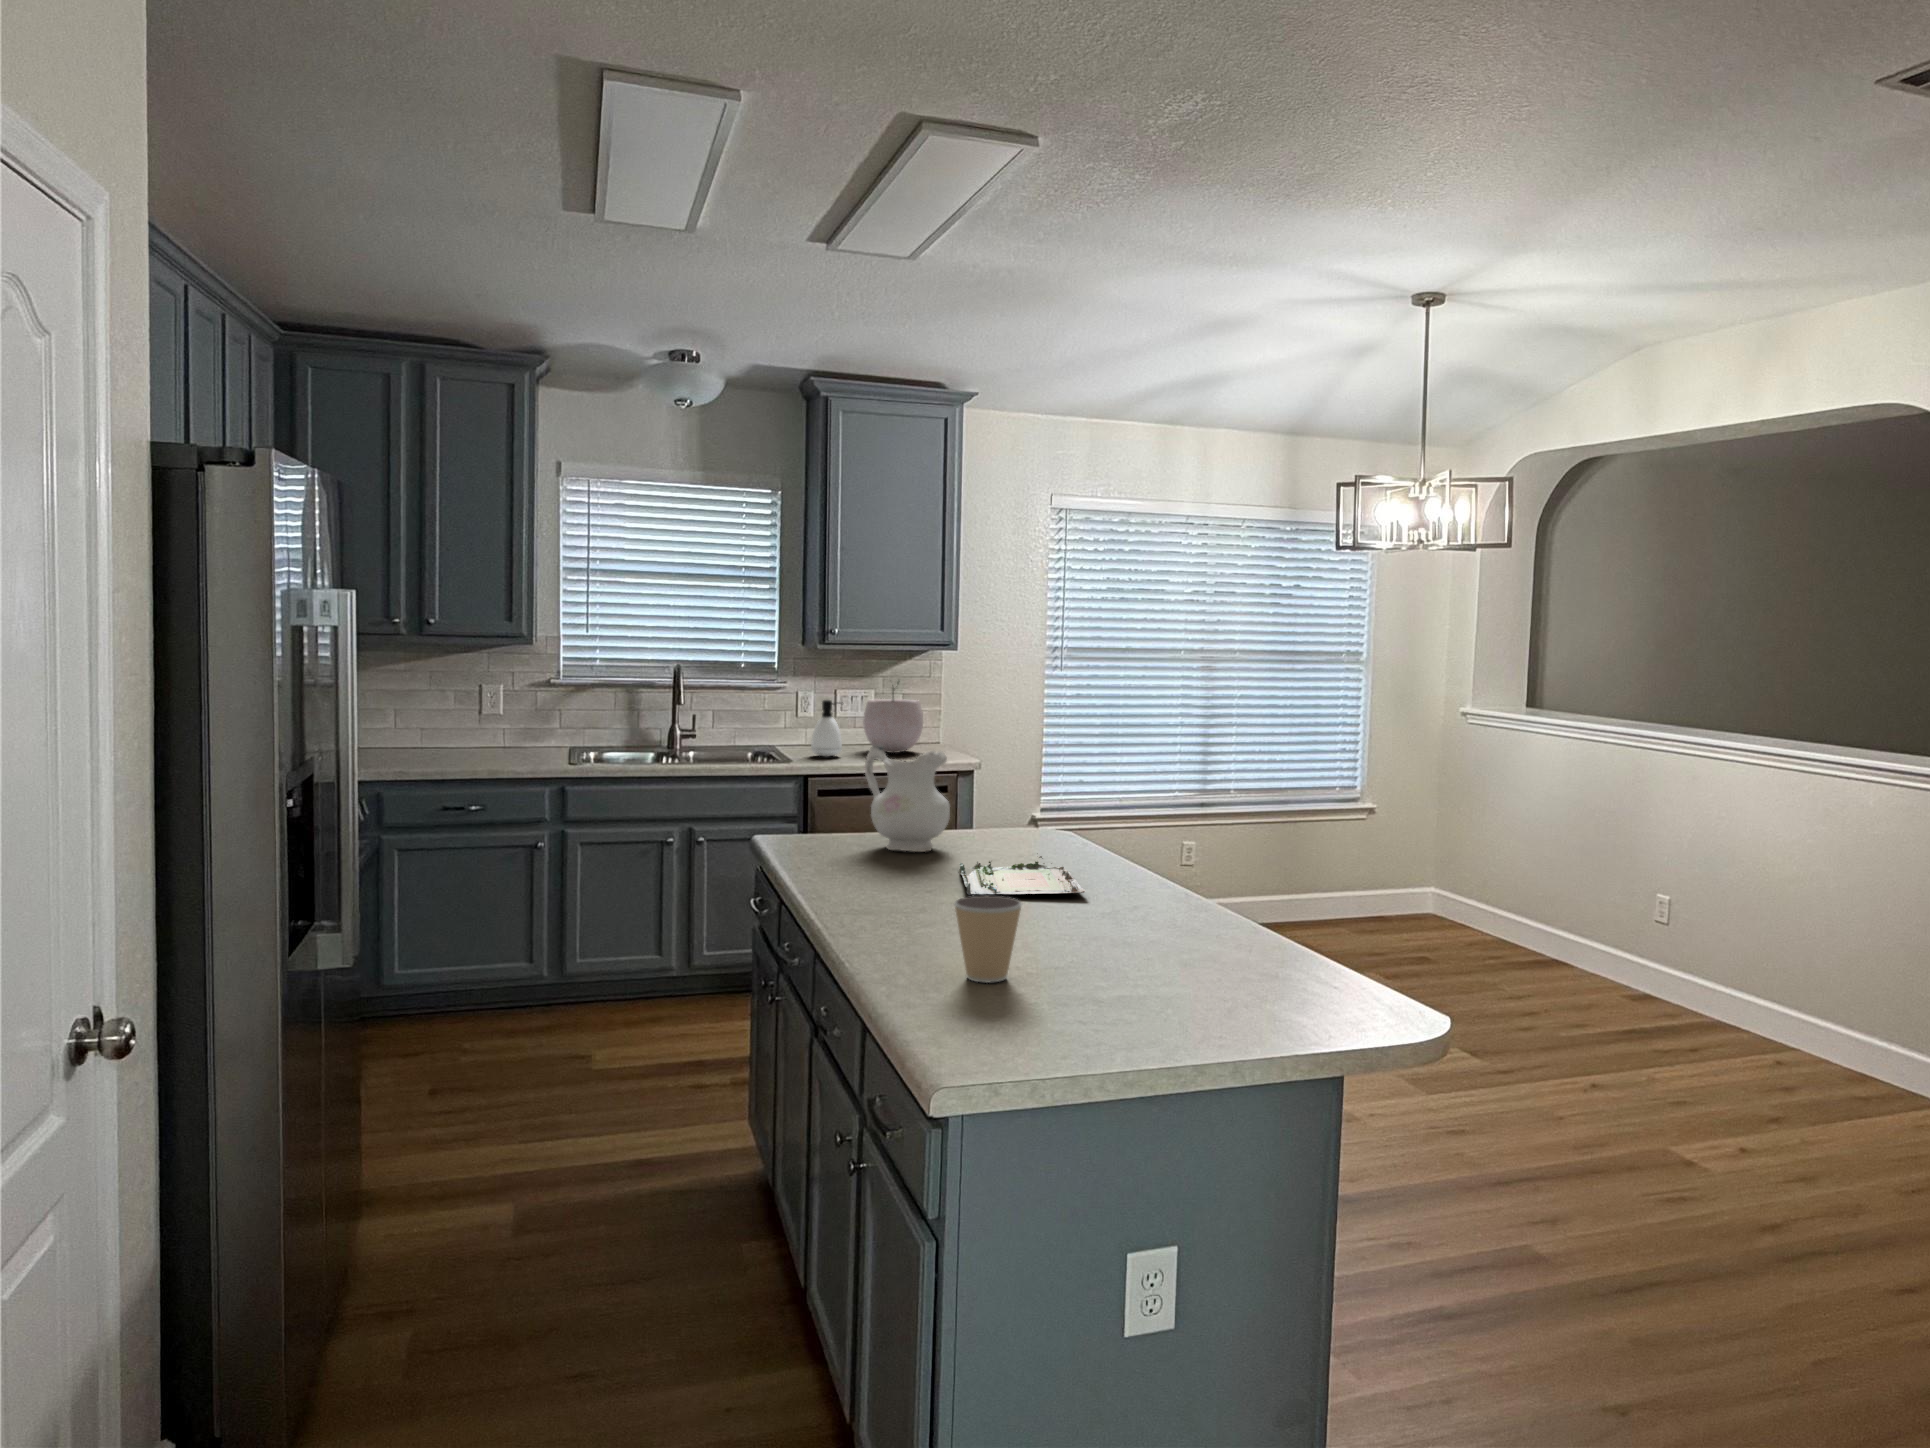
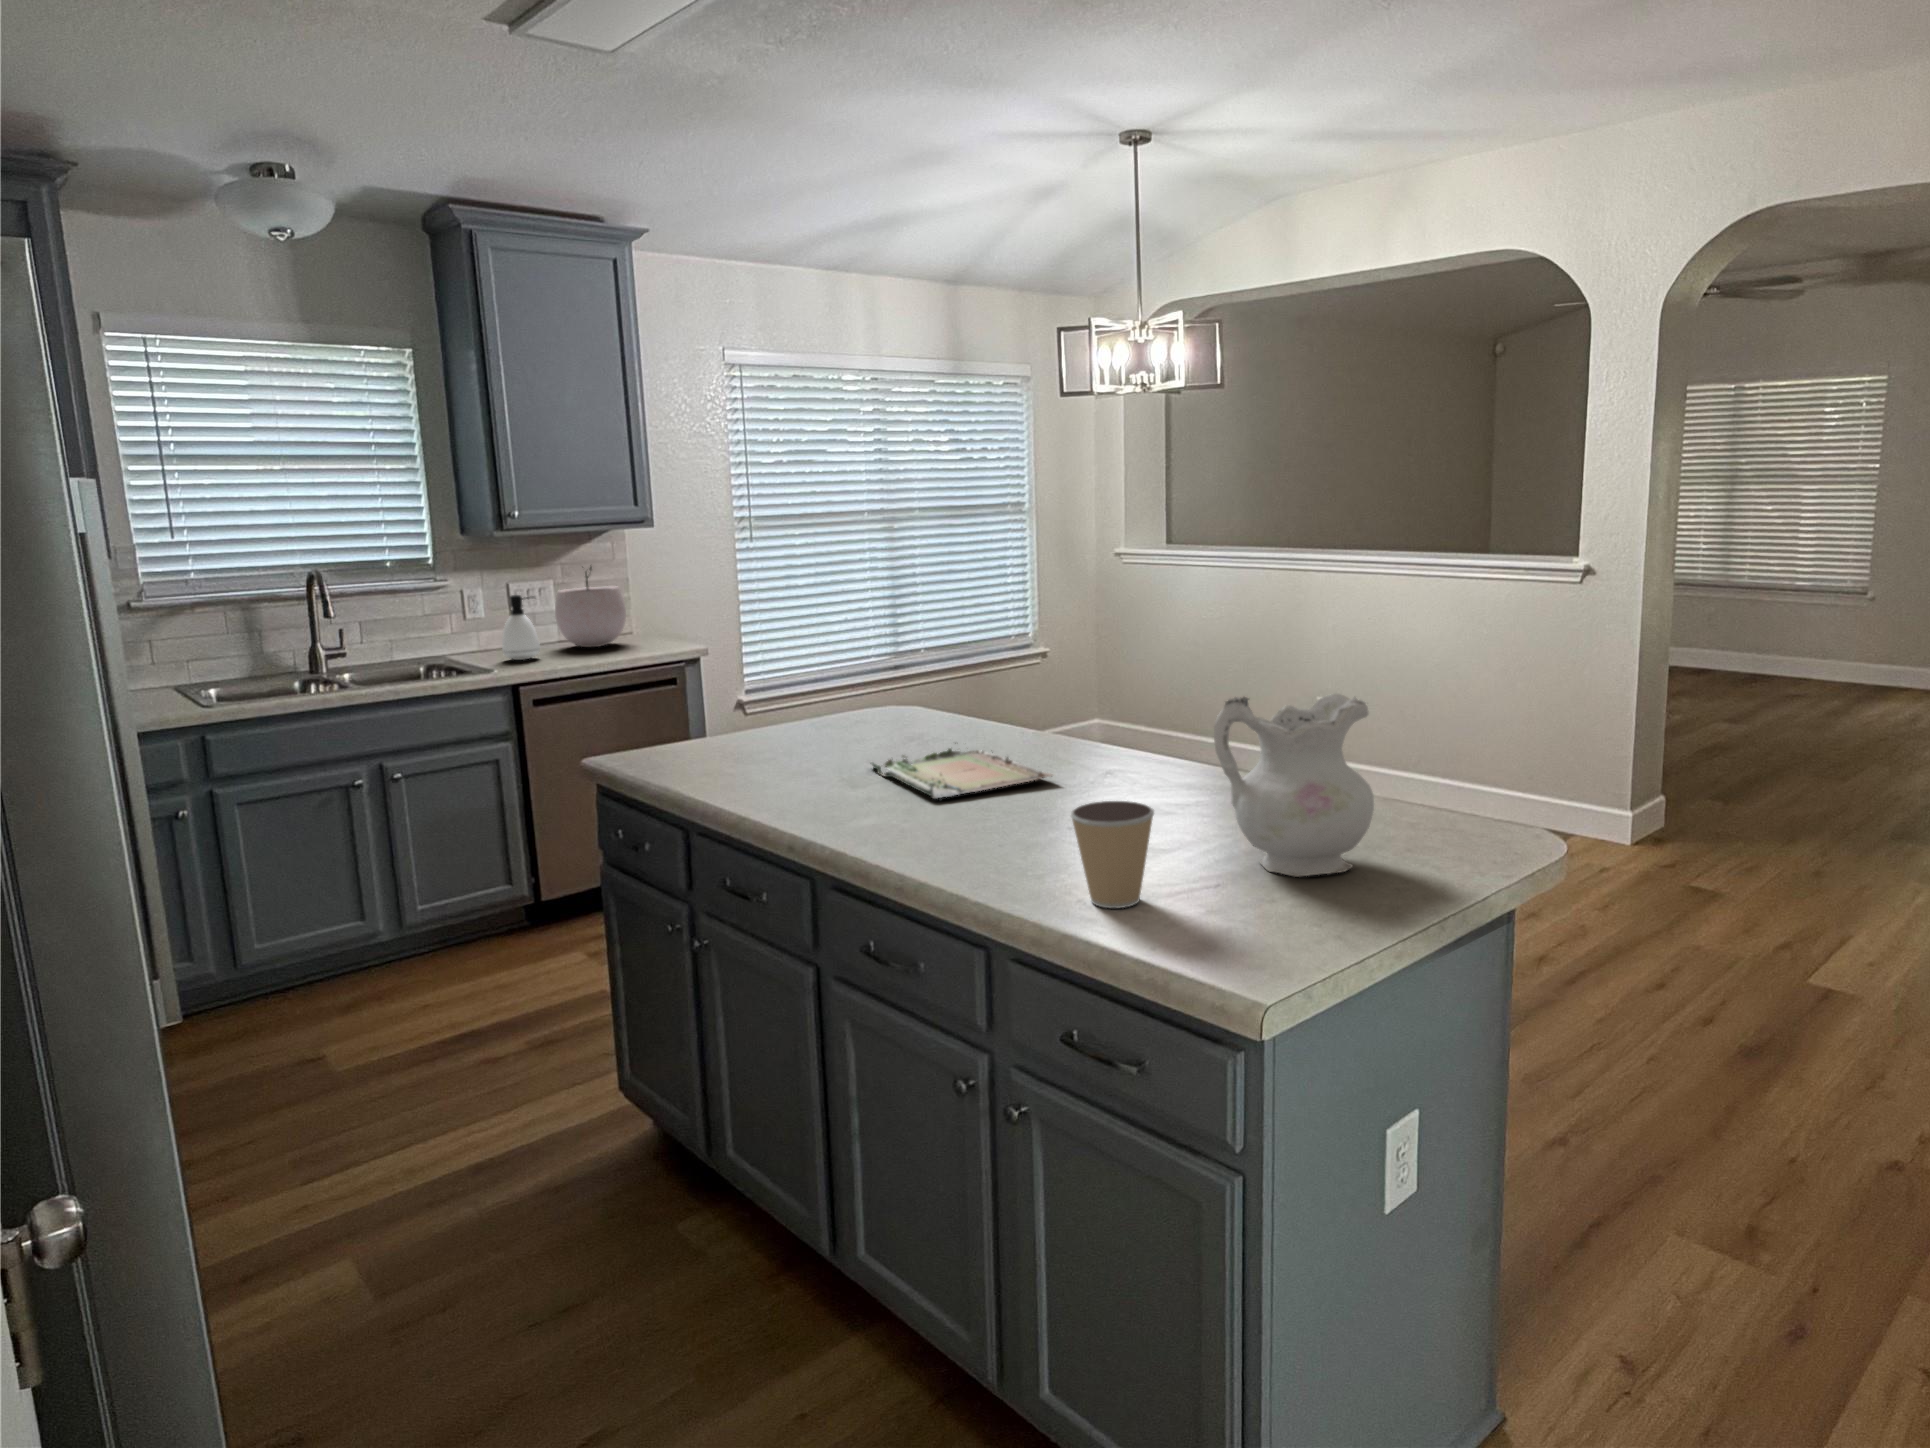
ceramic pitcher: present [865,745,950,852] -> present [1214,694,1374,877]

